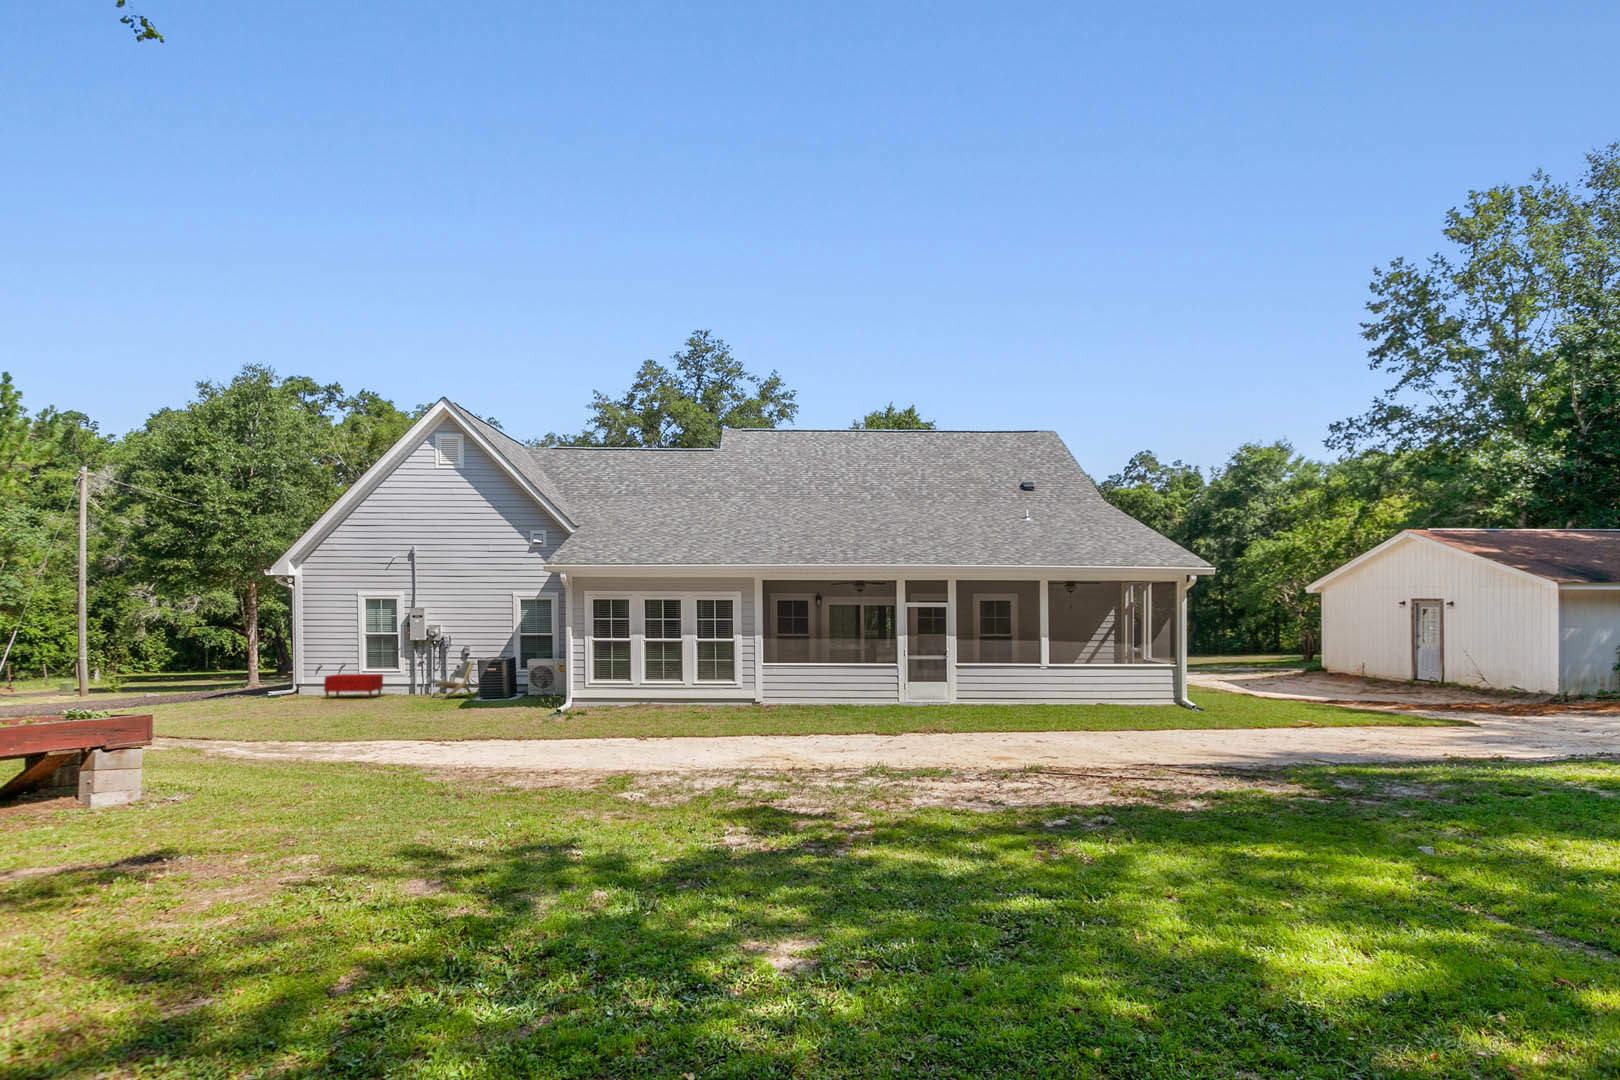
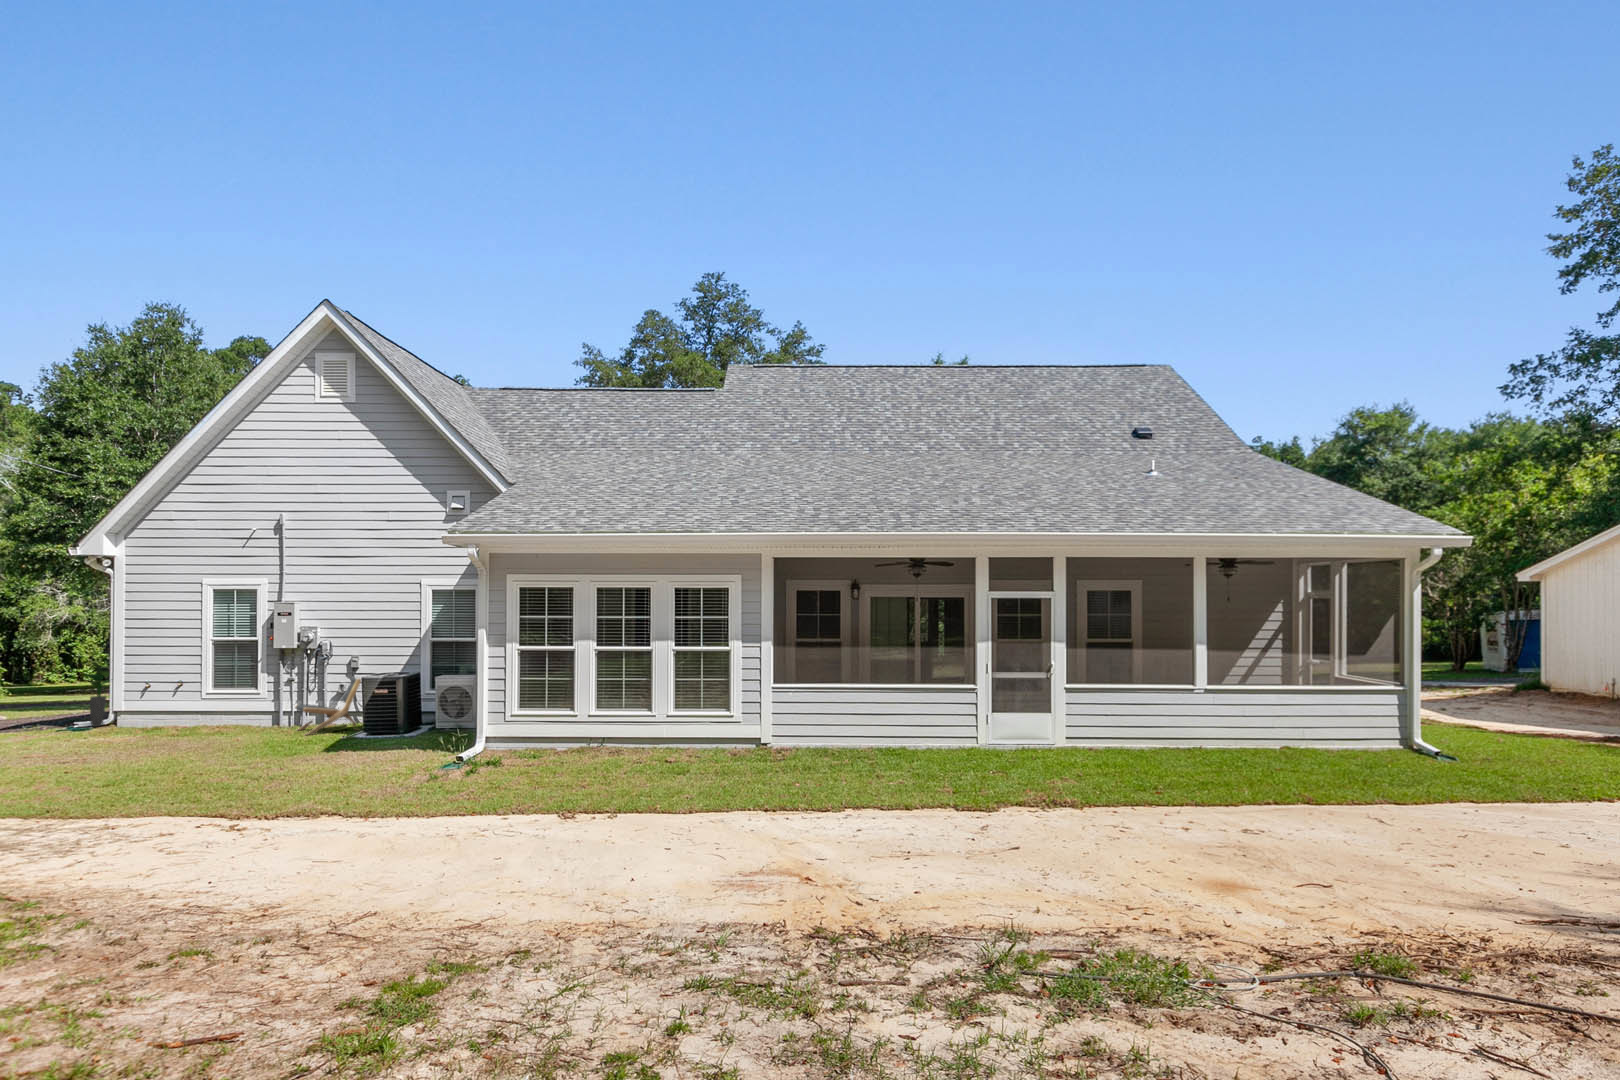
potted plant: none [270,649,294,696] -> present [85,662,109,727]
bench: present [324,674,383,698] -> none [148,696,238,732]

